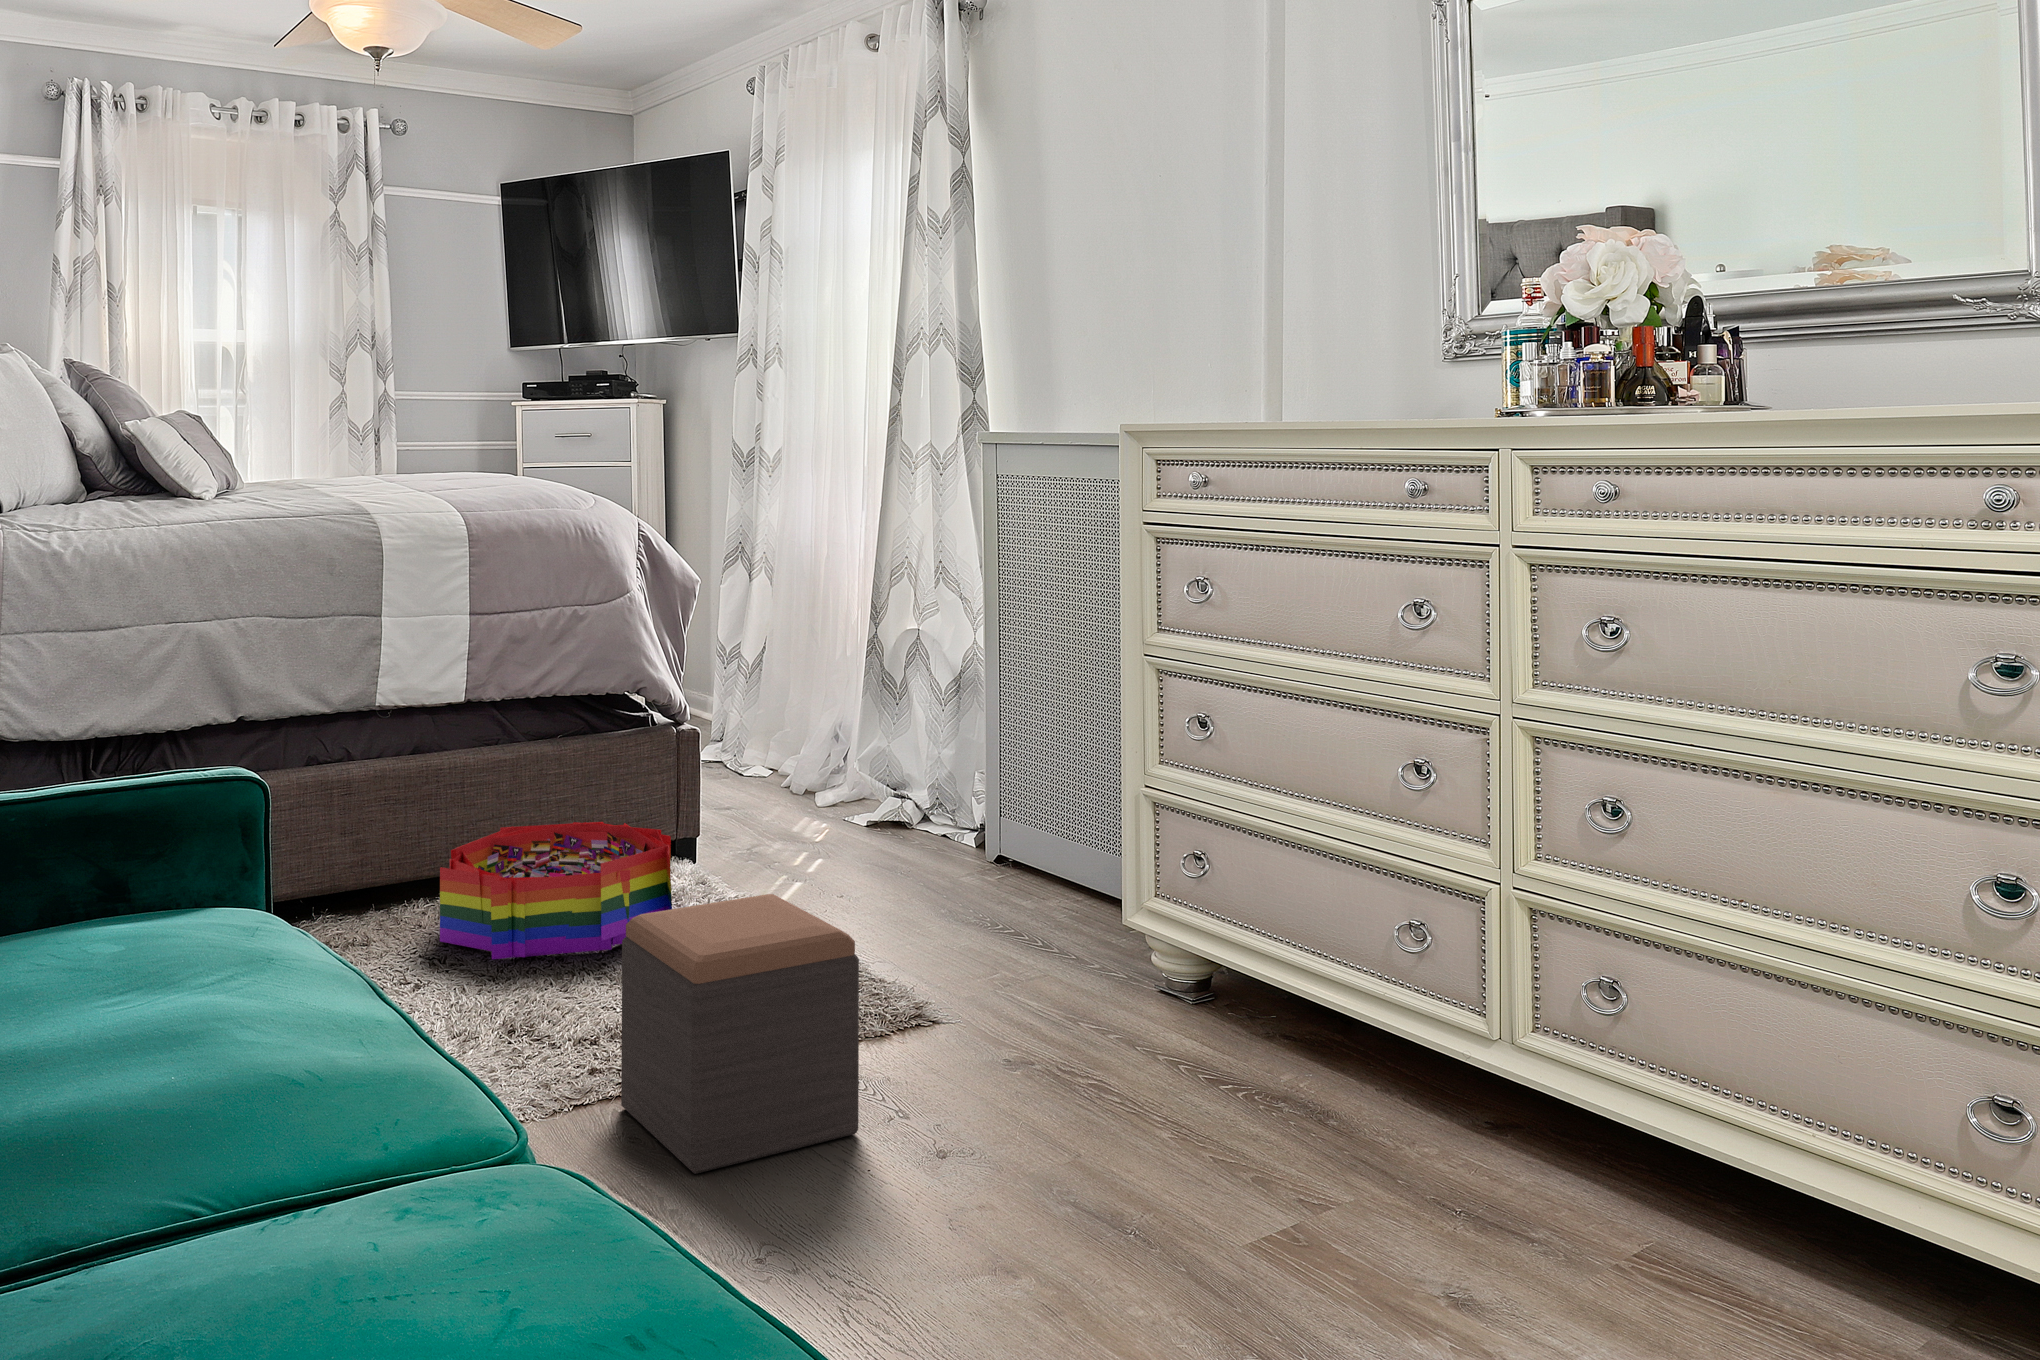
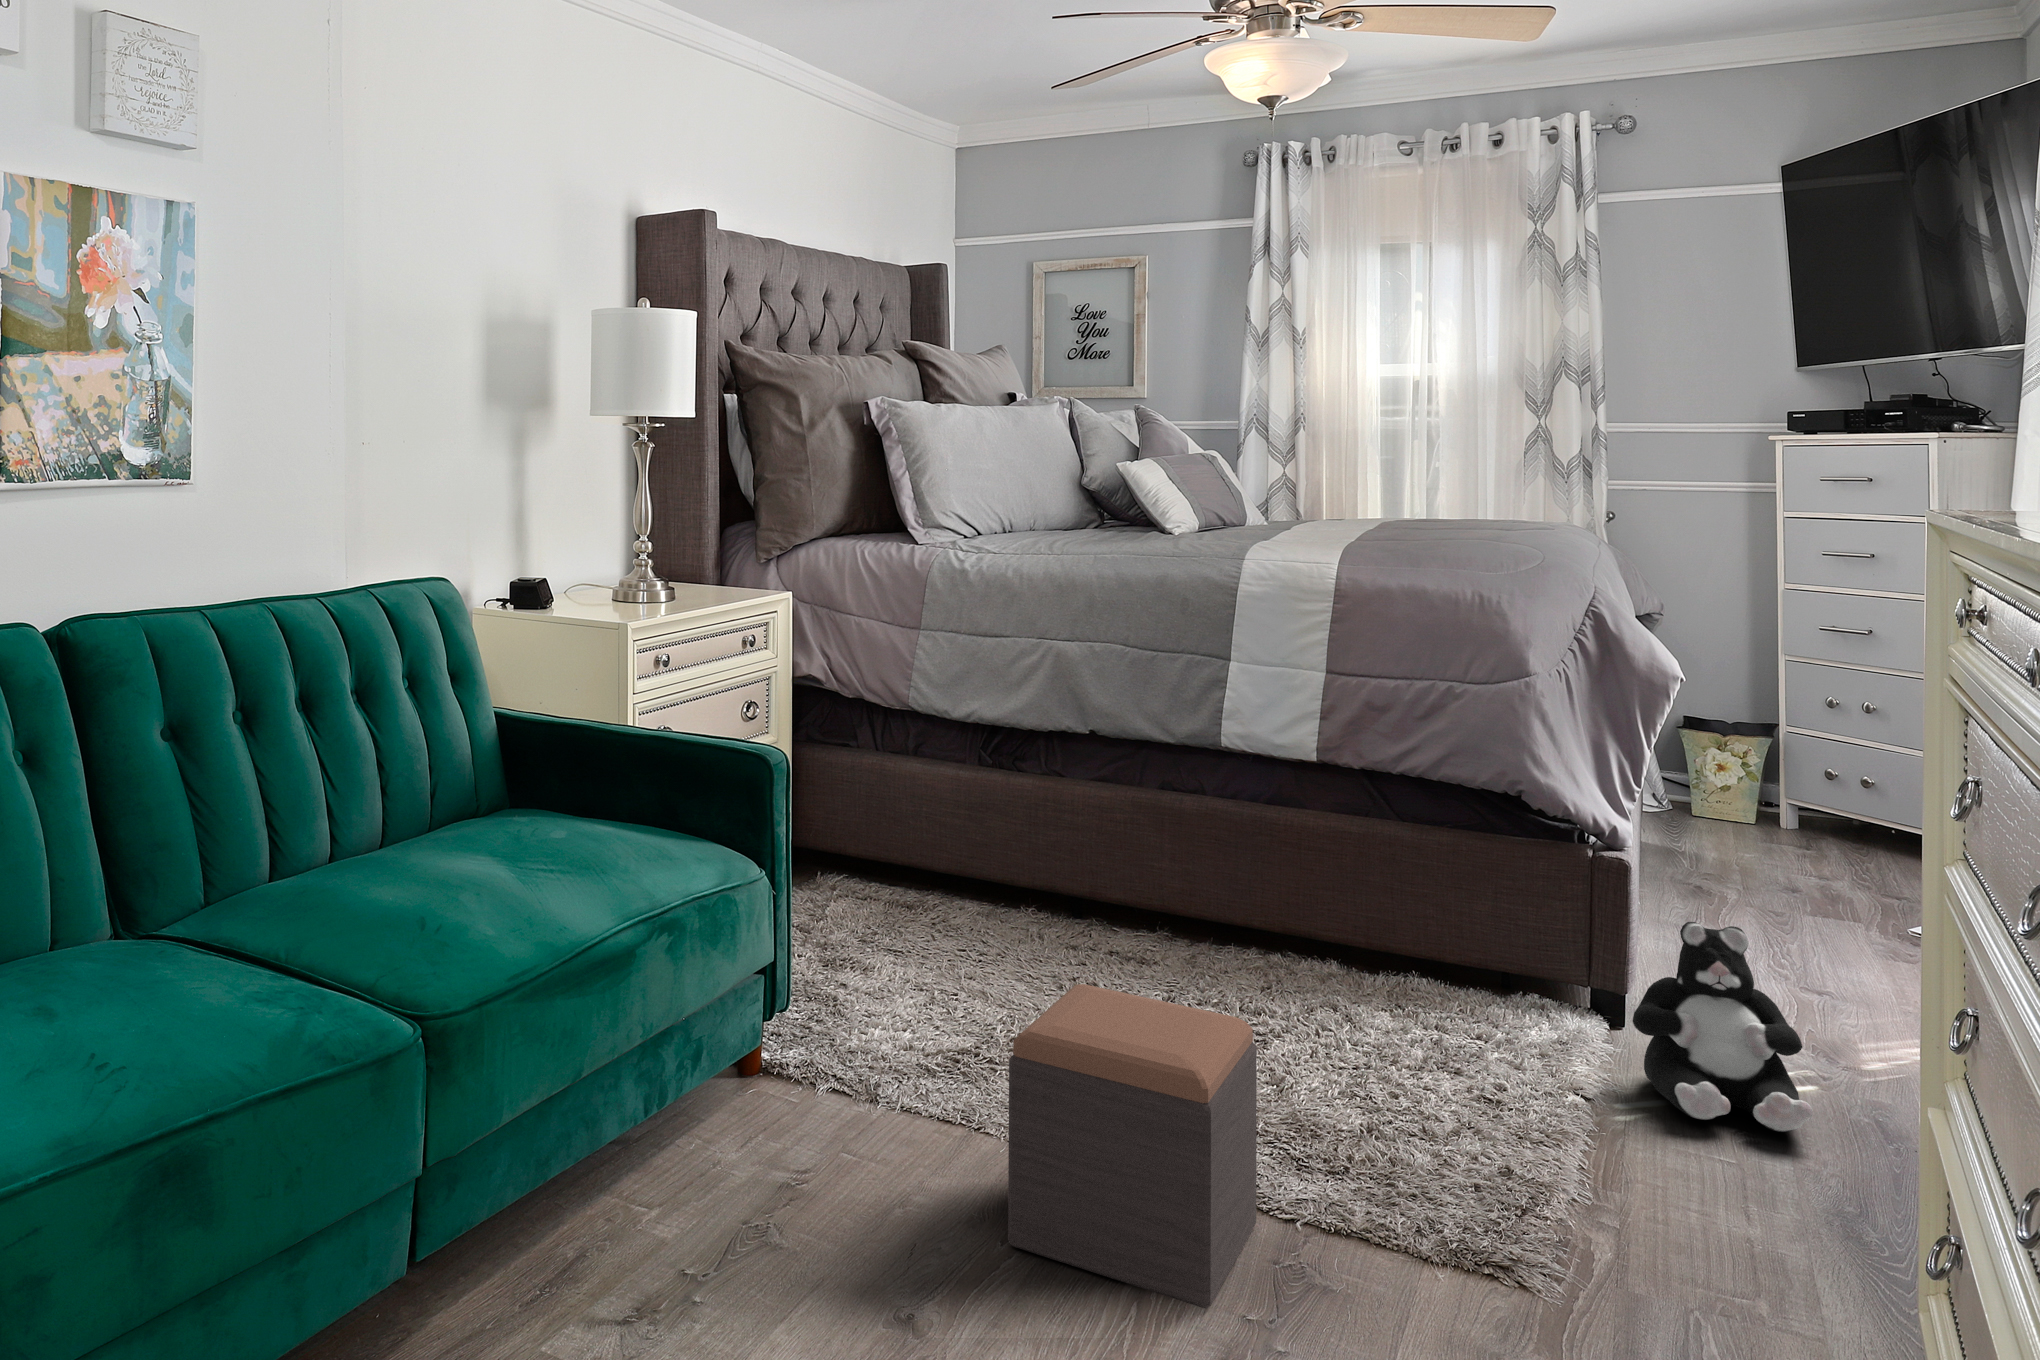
plush toy: none [762,757,885,902] -> present [1633,922,1813,1132]
storage bin: present [440,822,672,959] -> none [1213,900,1488,1068]

